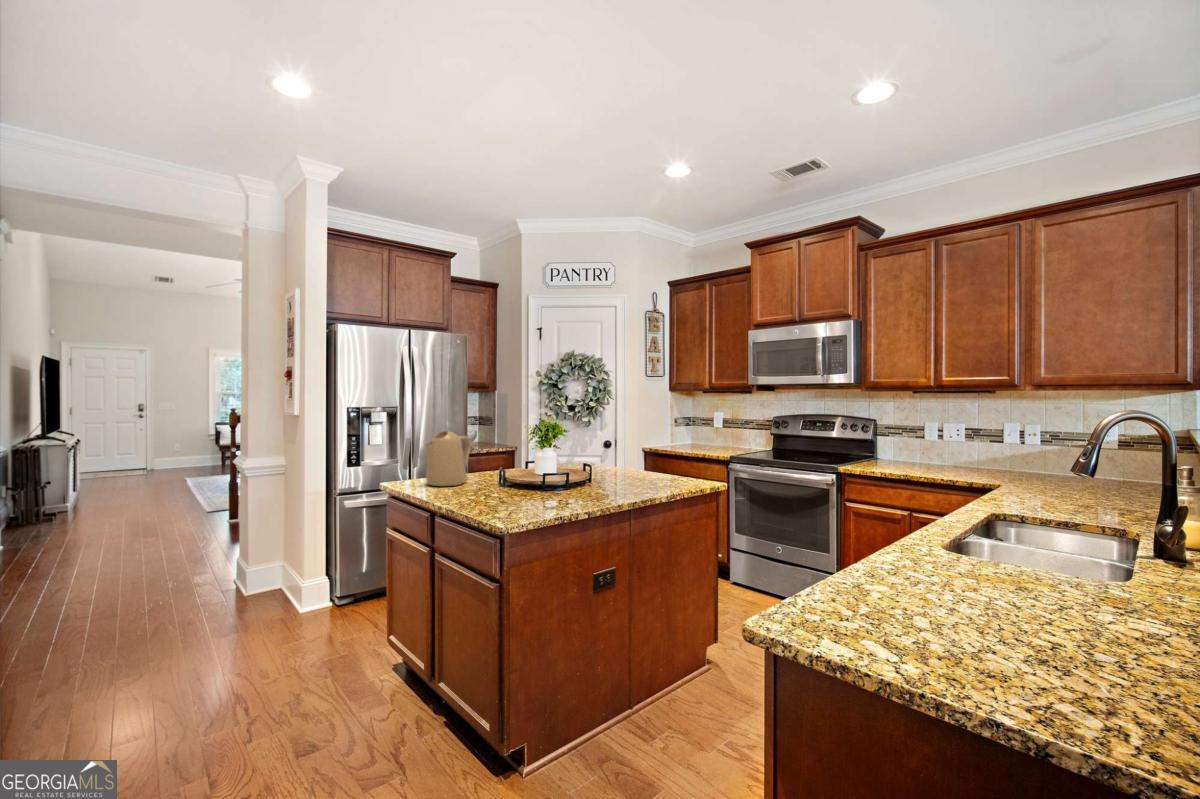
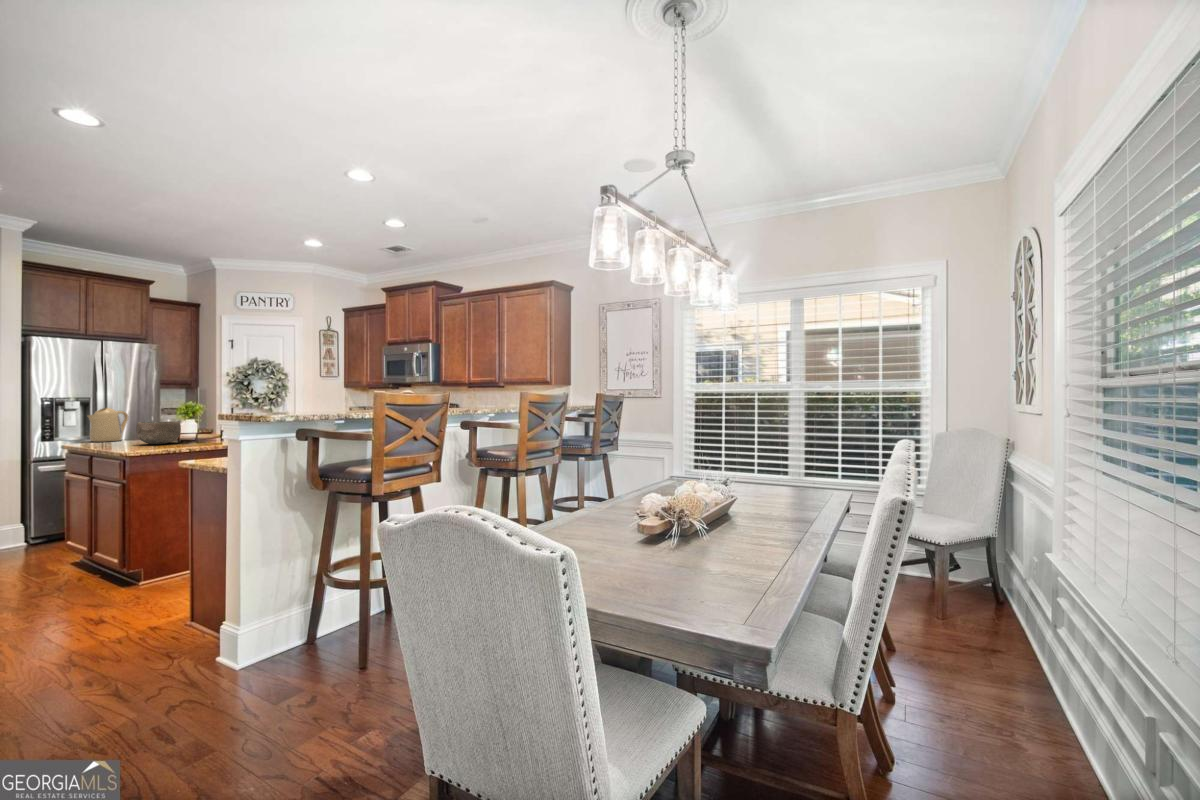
bowl: none [510,460,570,503] -> present [136,422,181,444]

